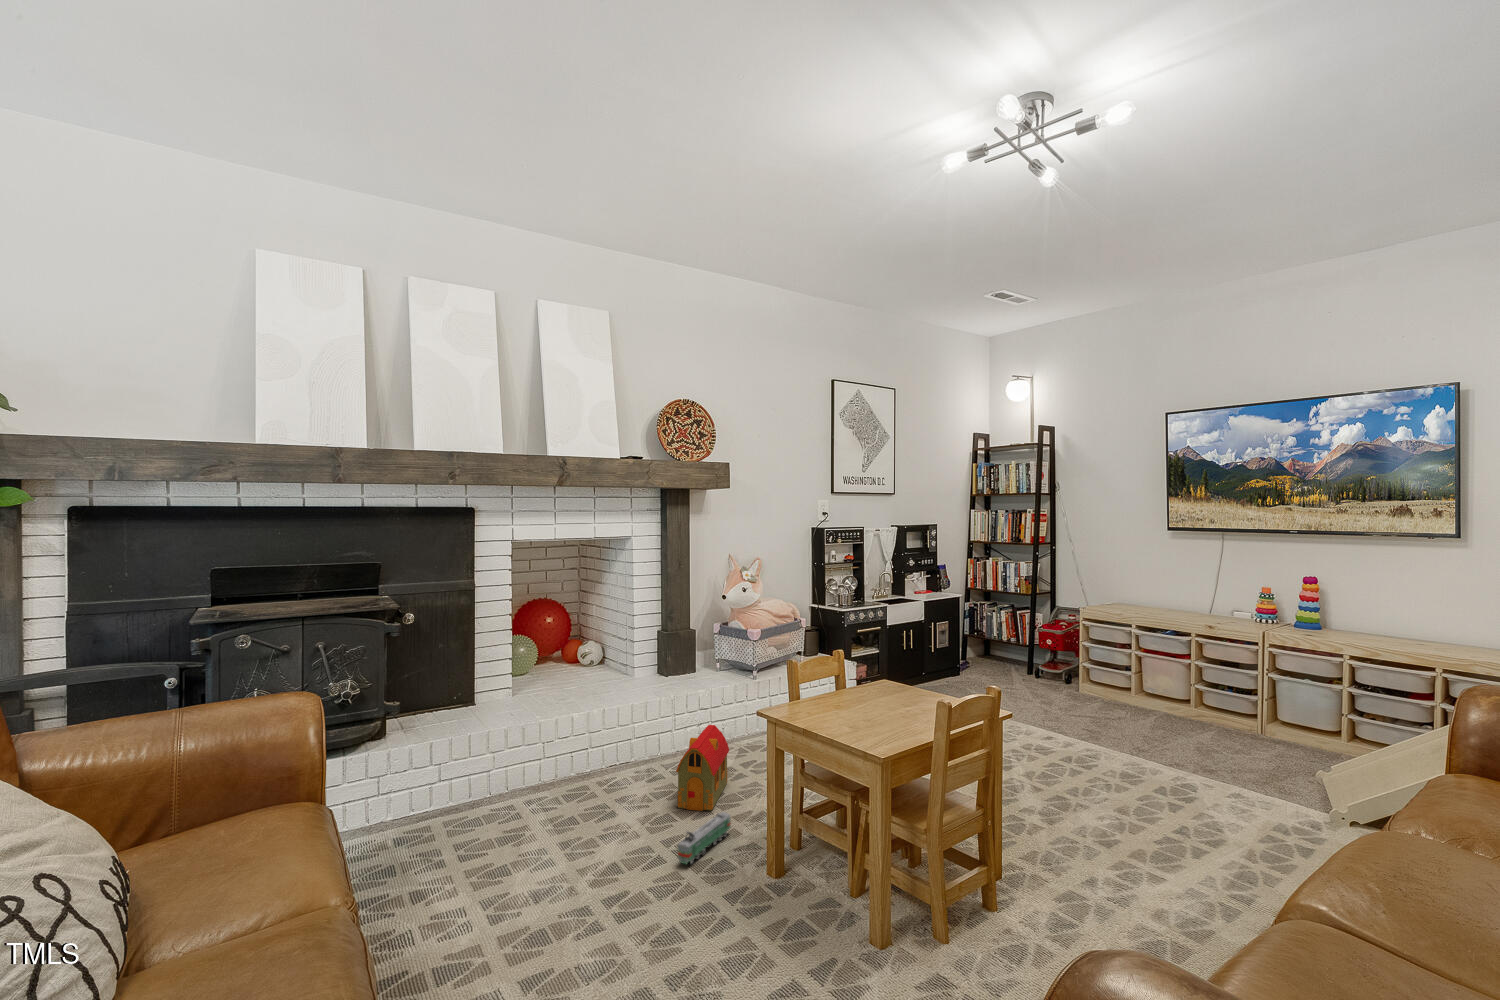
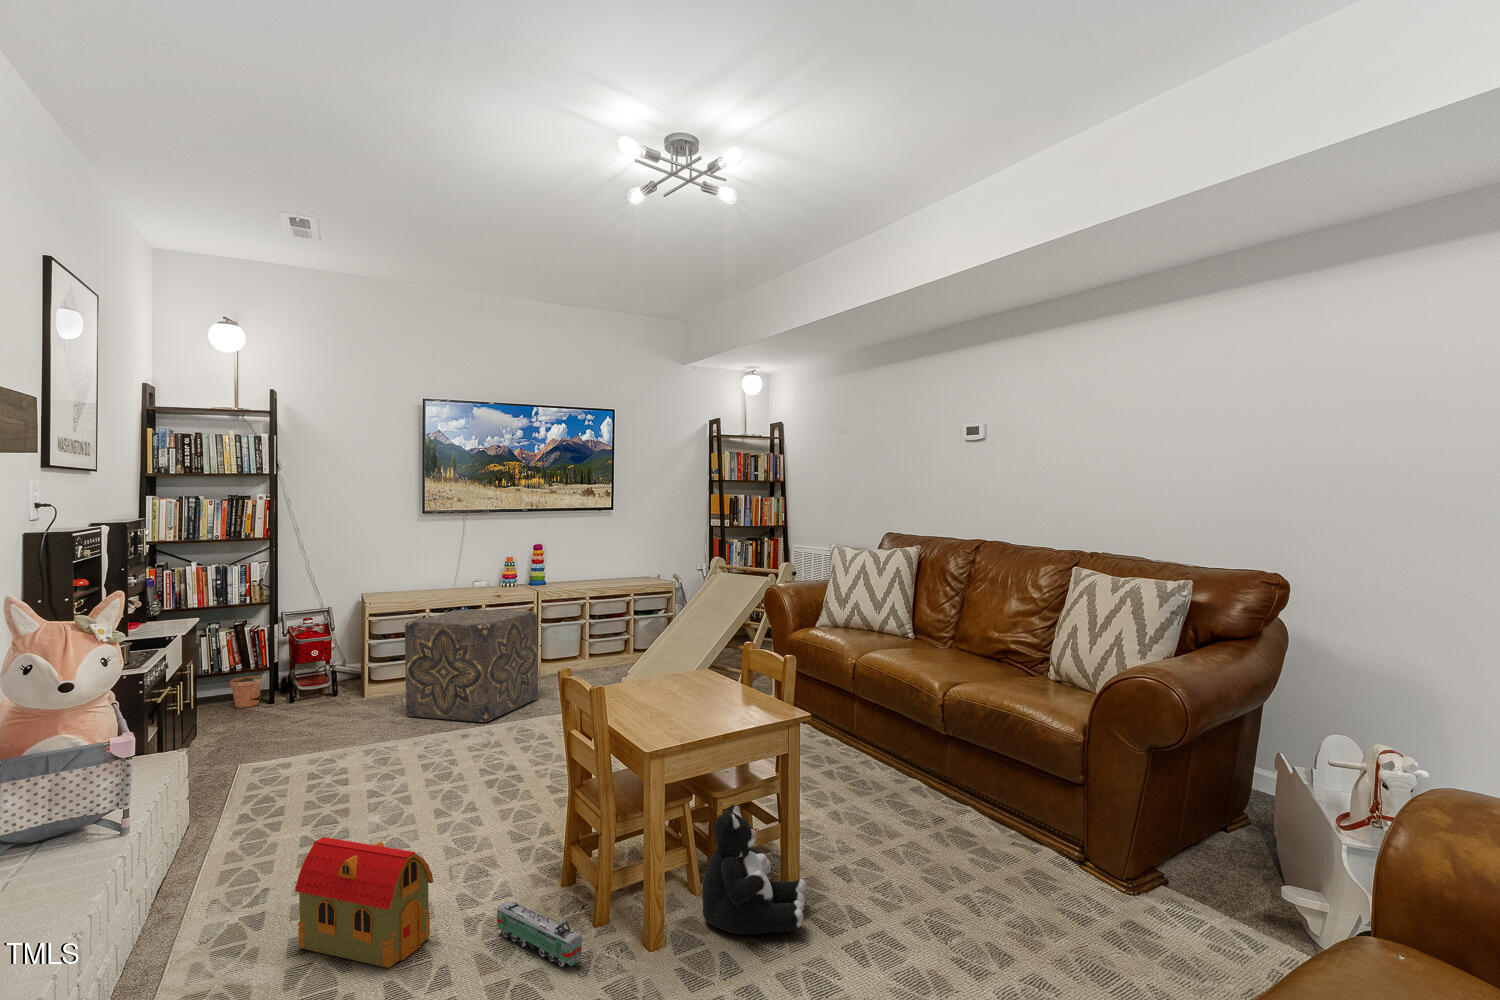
potted plant: none [993,609,1018,674] -> present [230,623,263,708]
ottoman: none [1052,630,1182,747] -> present [405,609,538,722]
plush toy: none [722,826,807,965] -> present [702,805,807,934]

